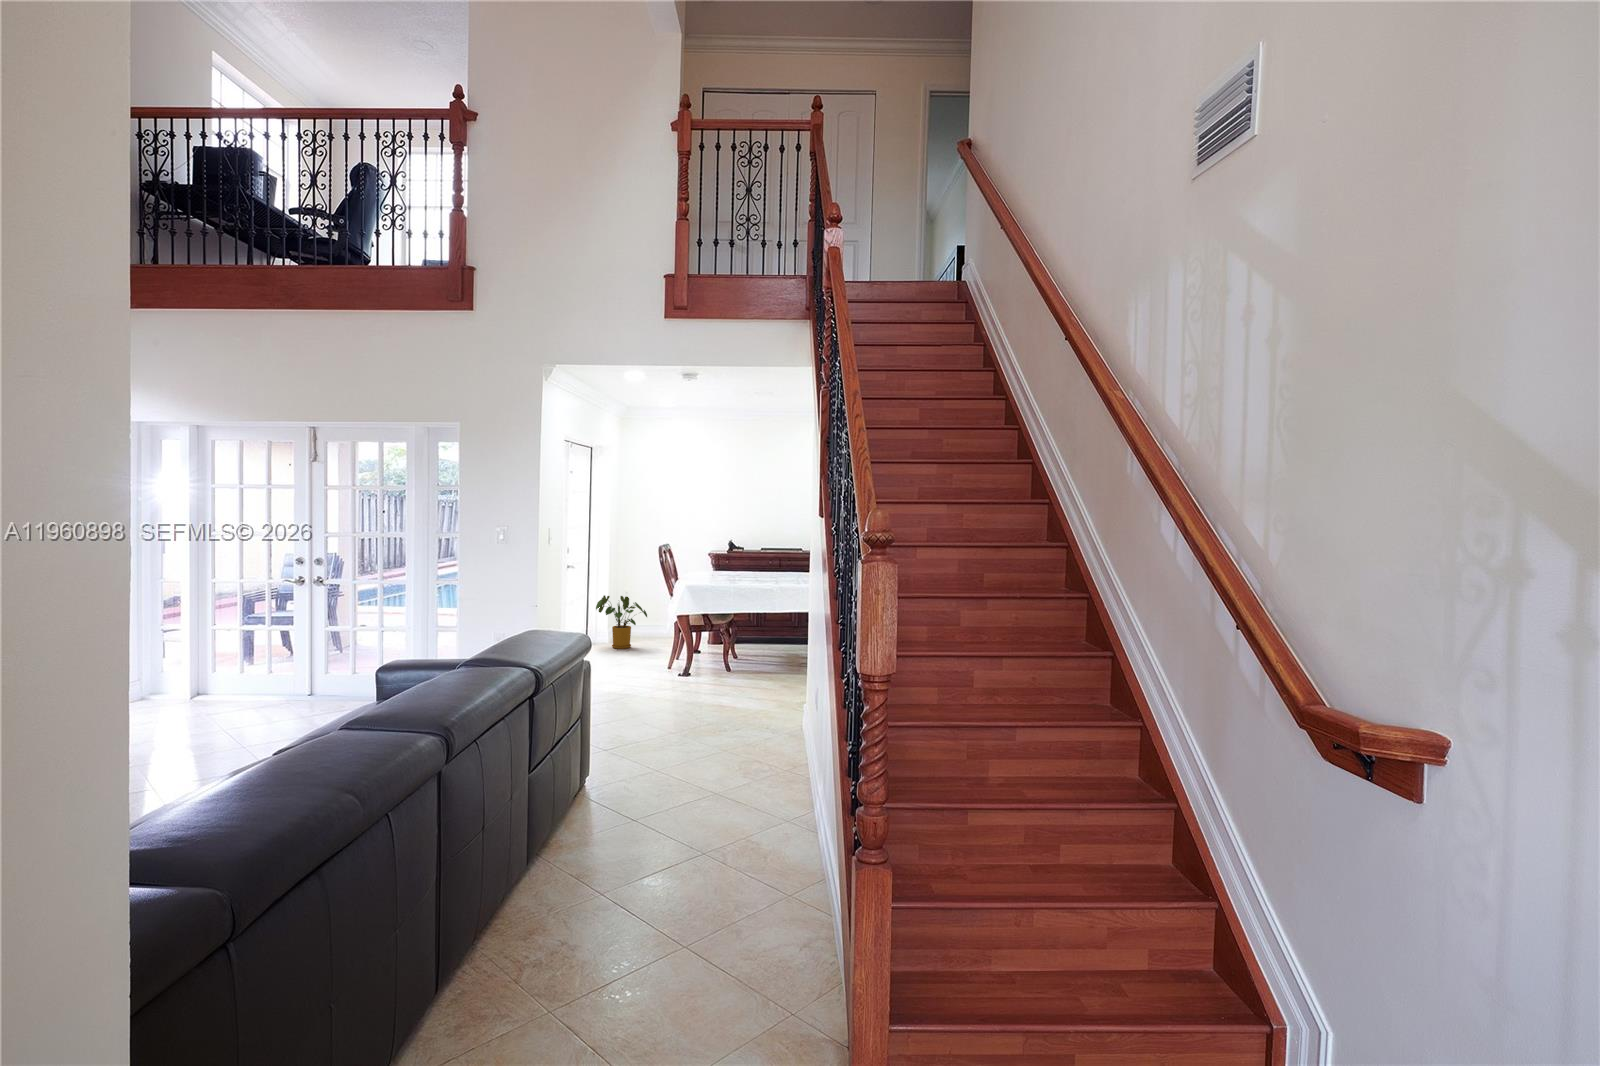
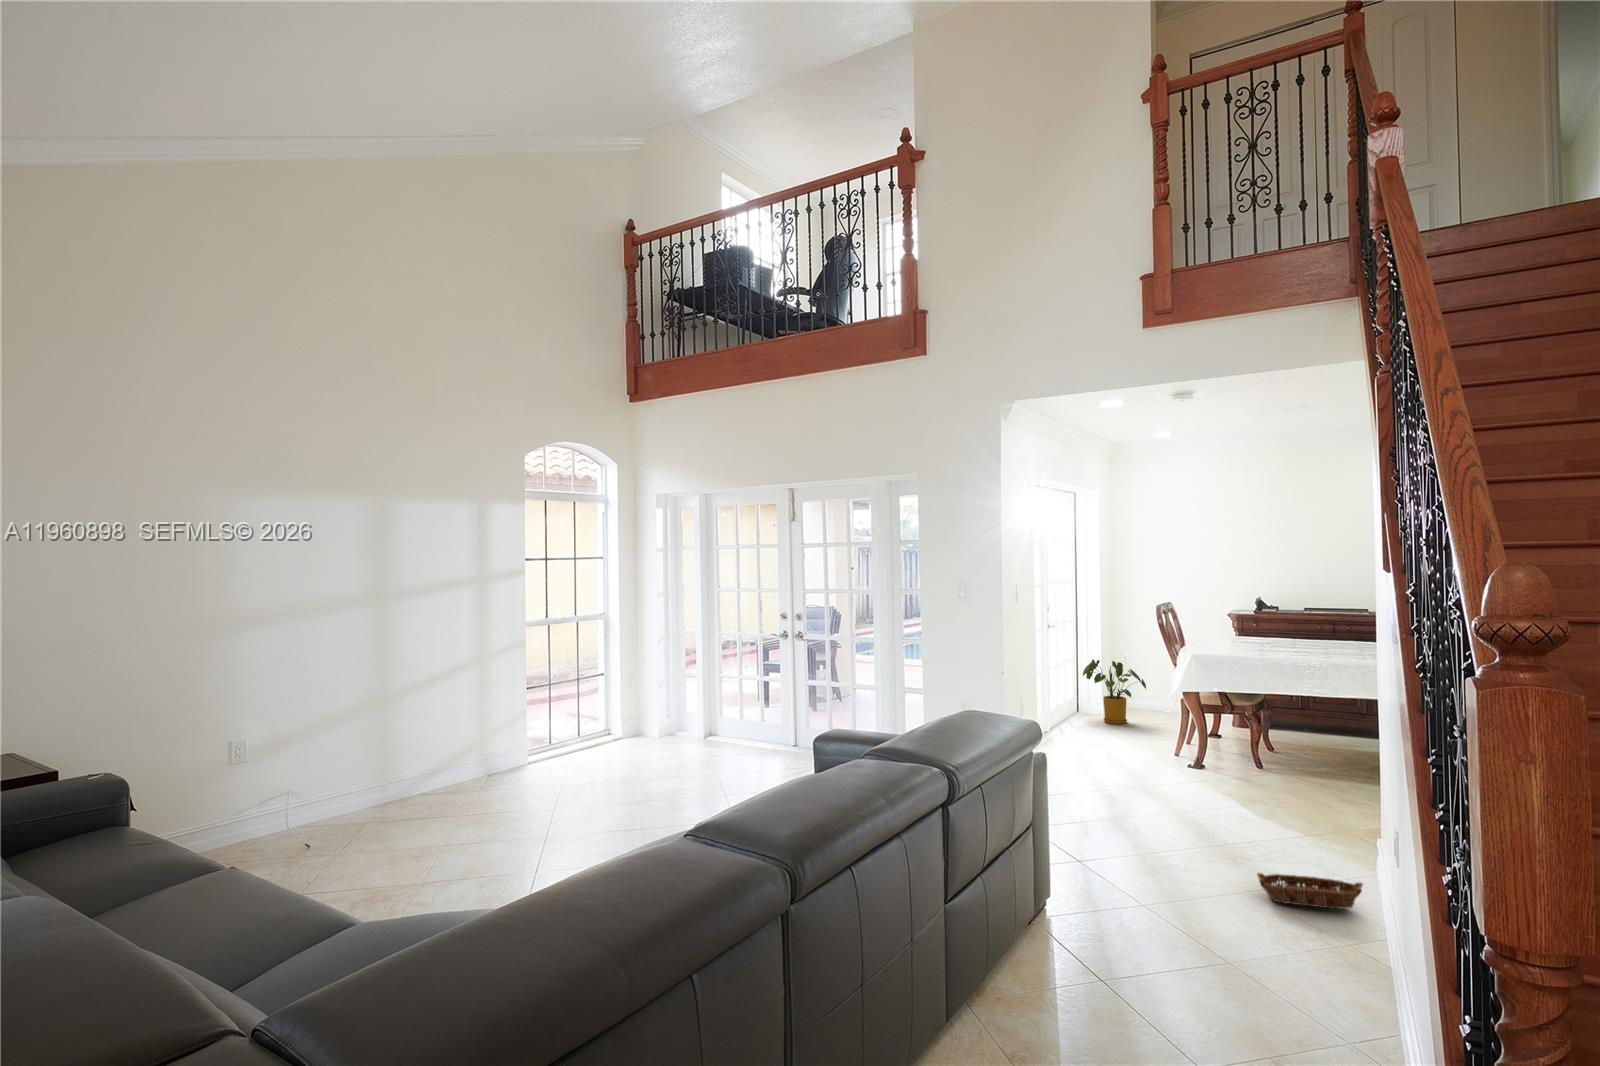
basket: none [727,722,802,755] -> present [1257,873,1363,909]

